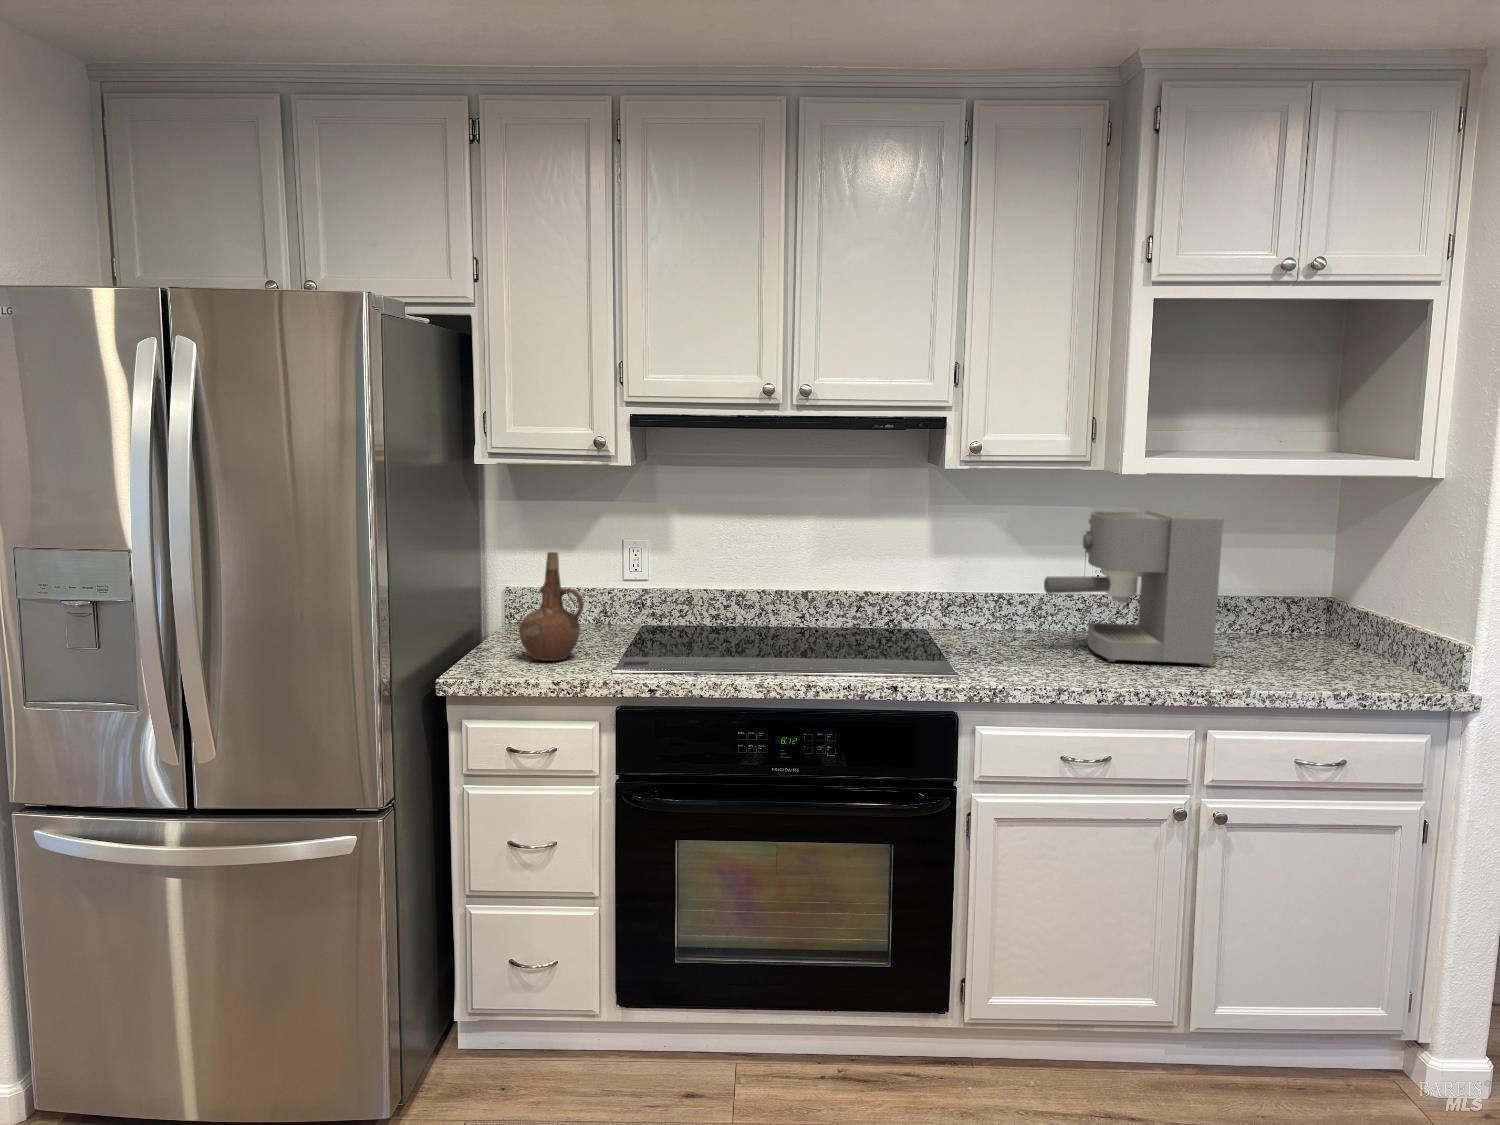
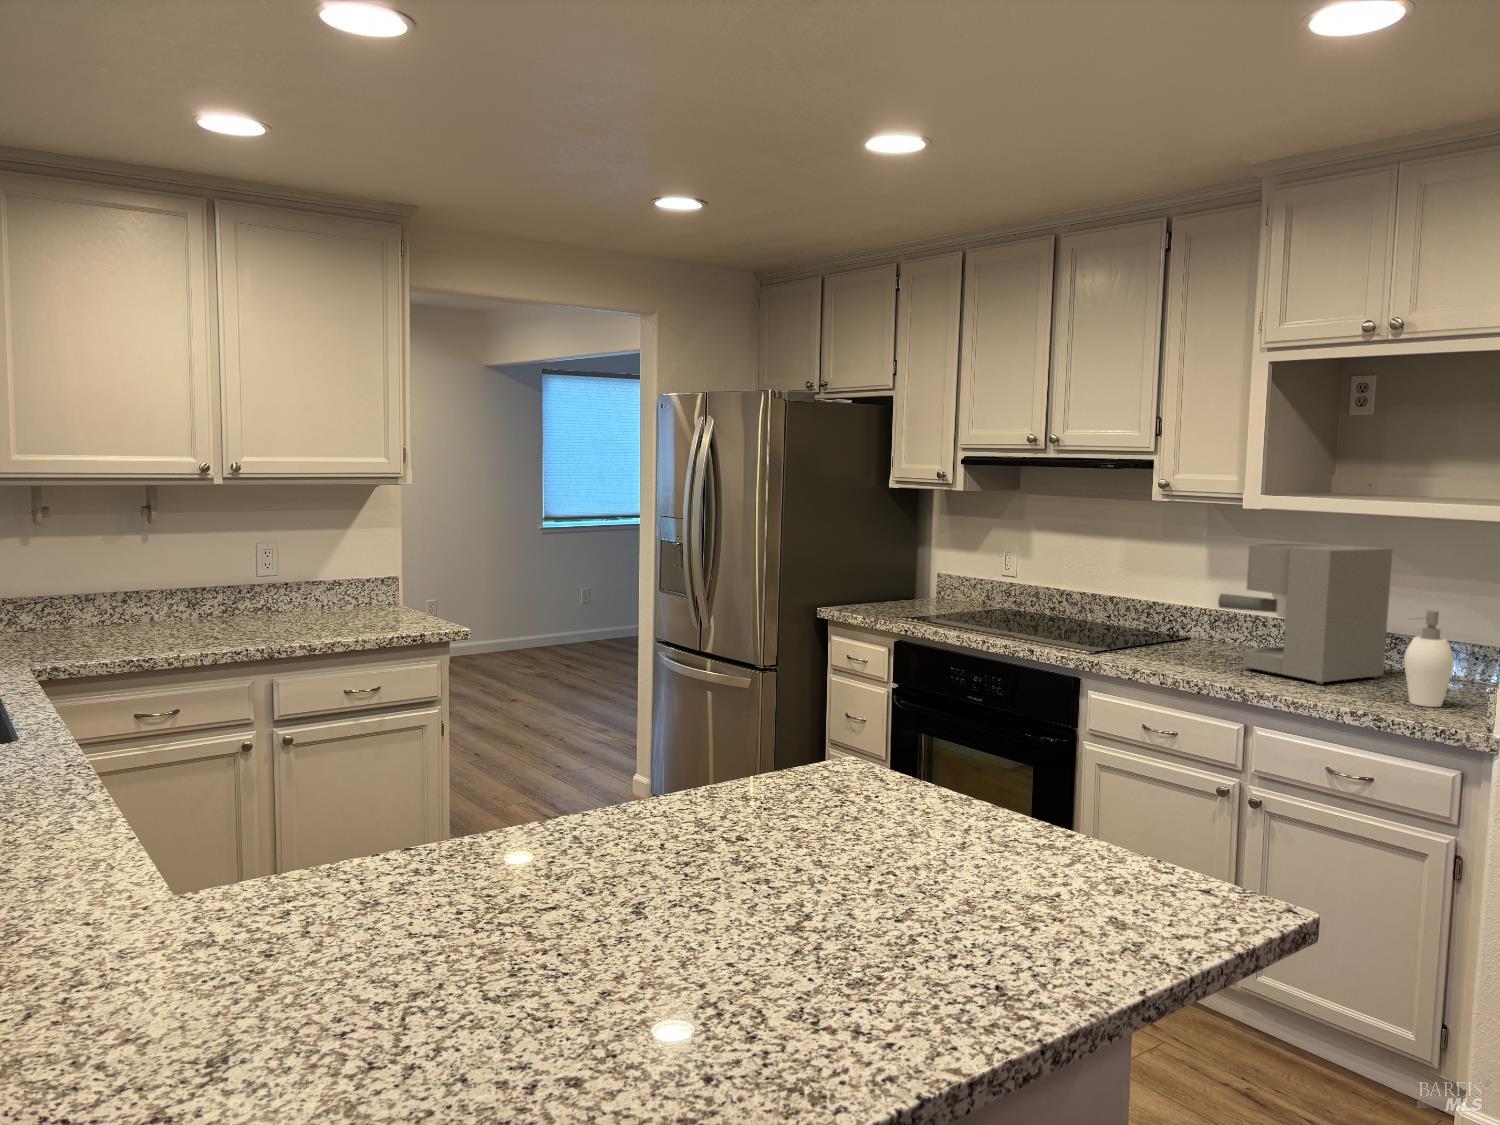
ceramic pitcher: present [519,552,583,661] -> none [887,547,924,614]
soap dispenser: none [1300,575,1349,673] -> present [1404,610,1454,707]

